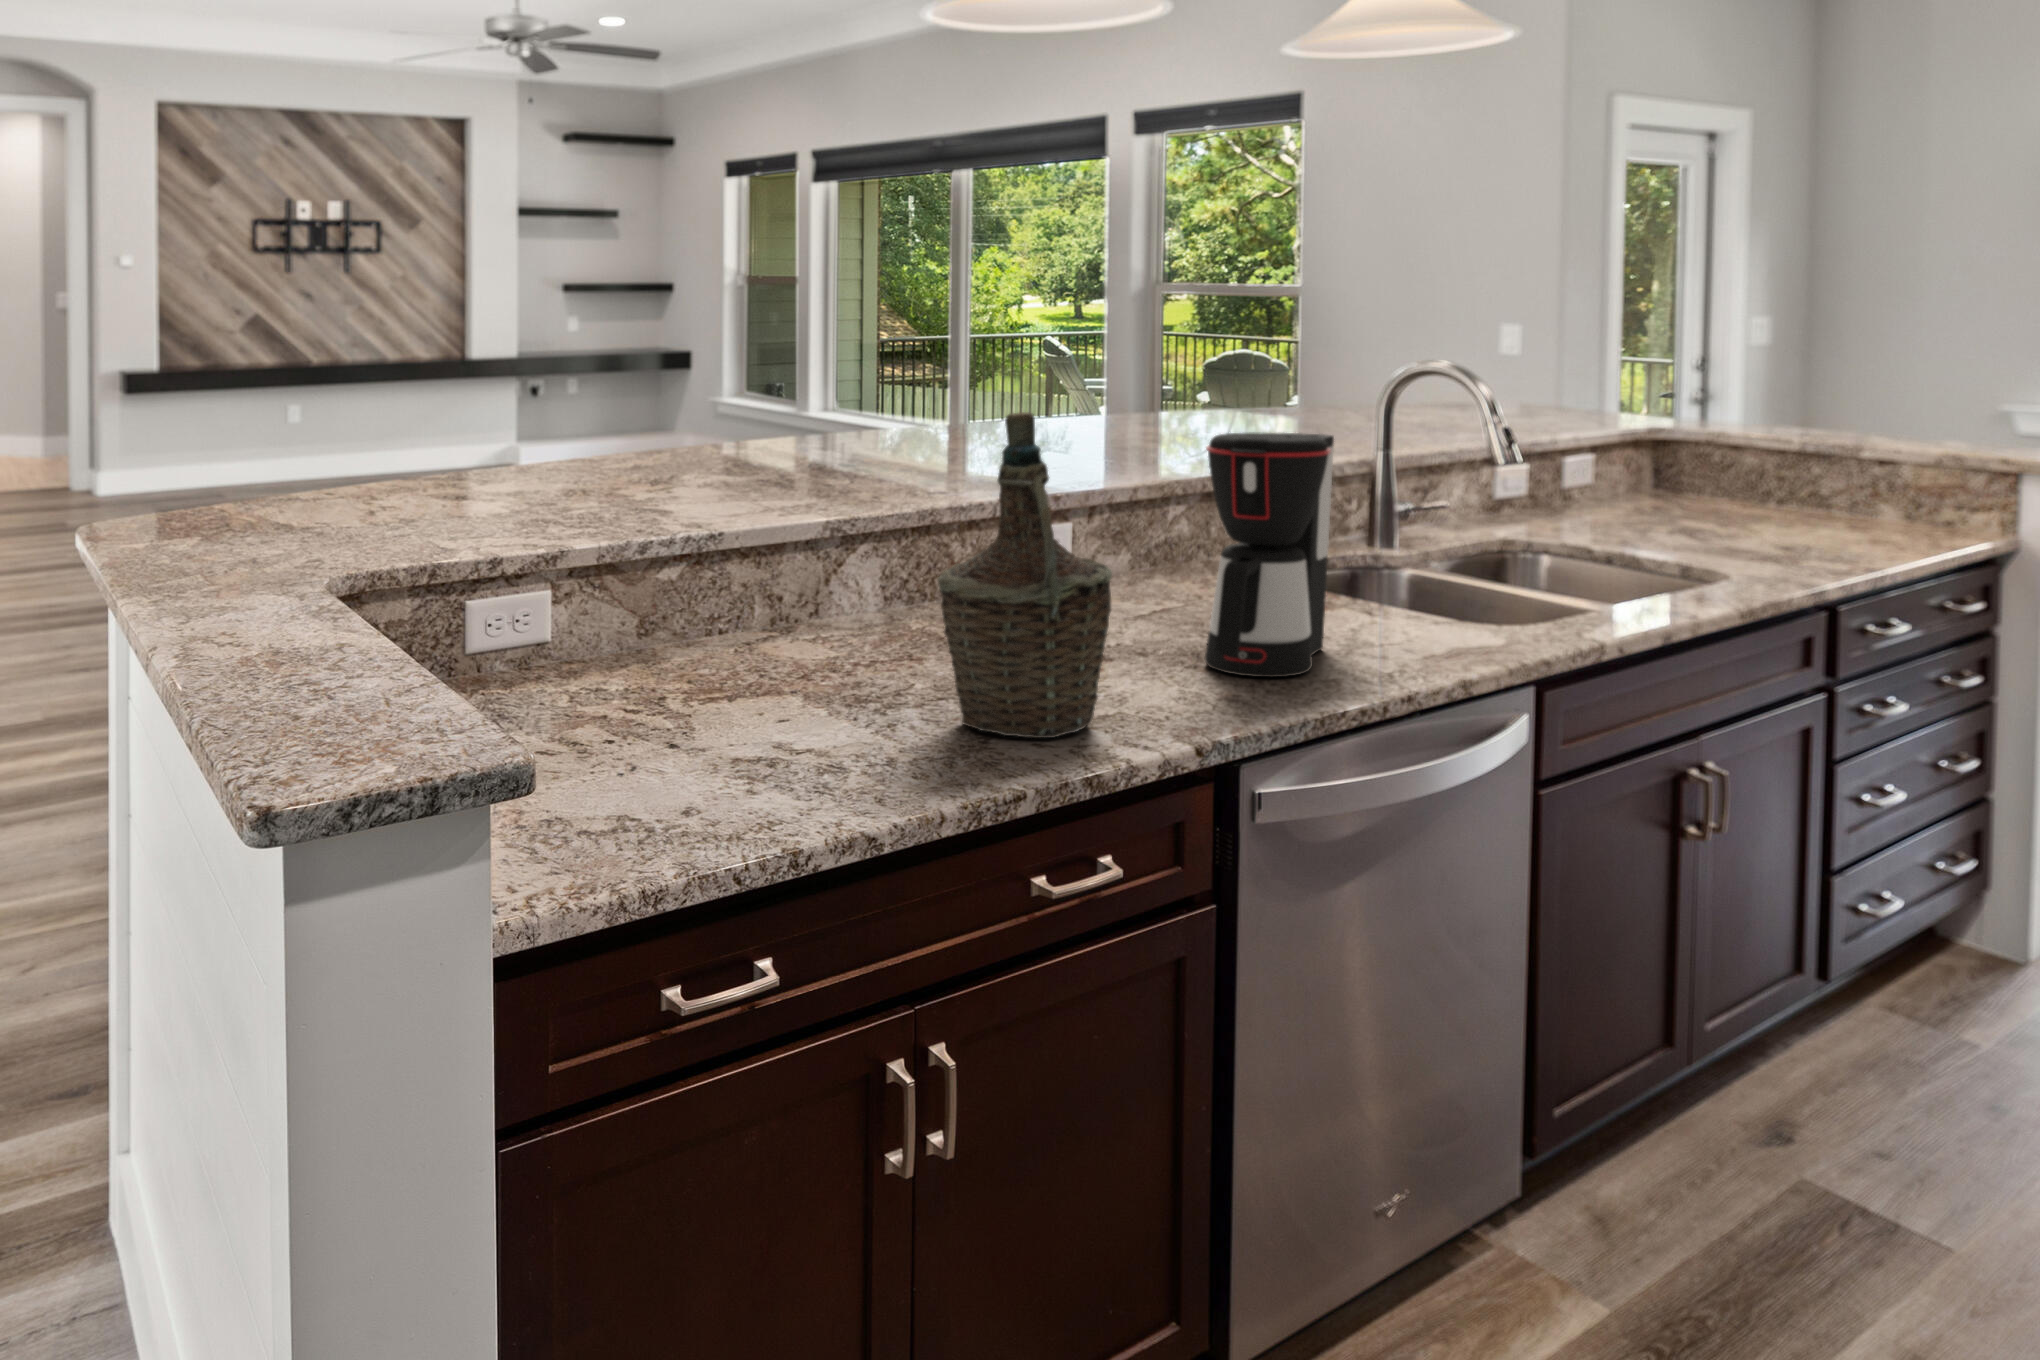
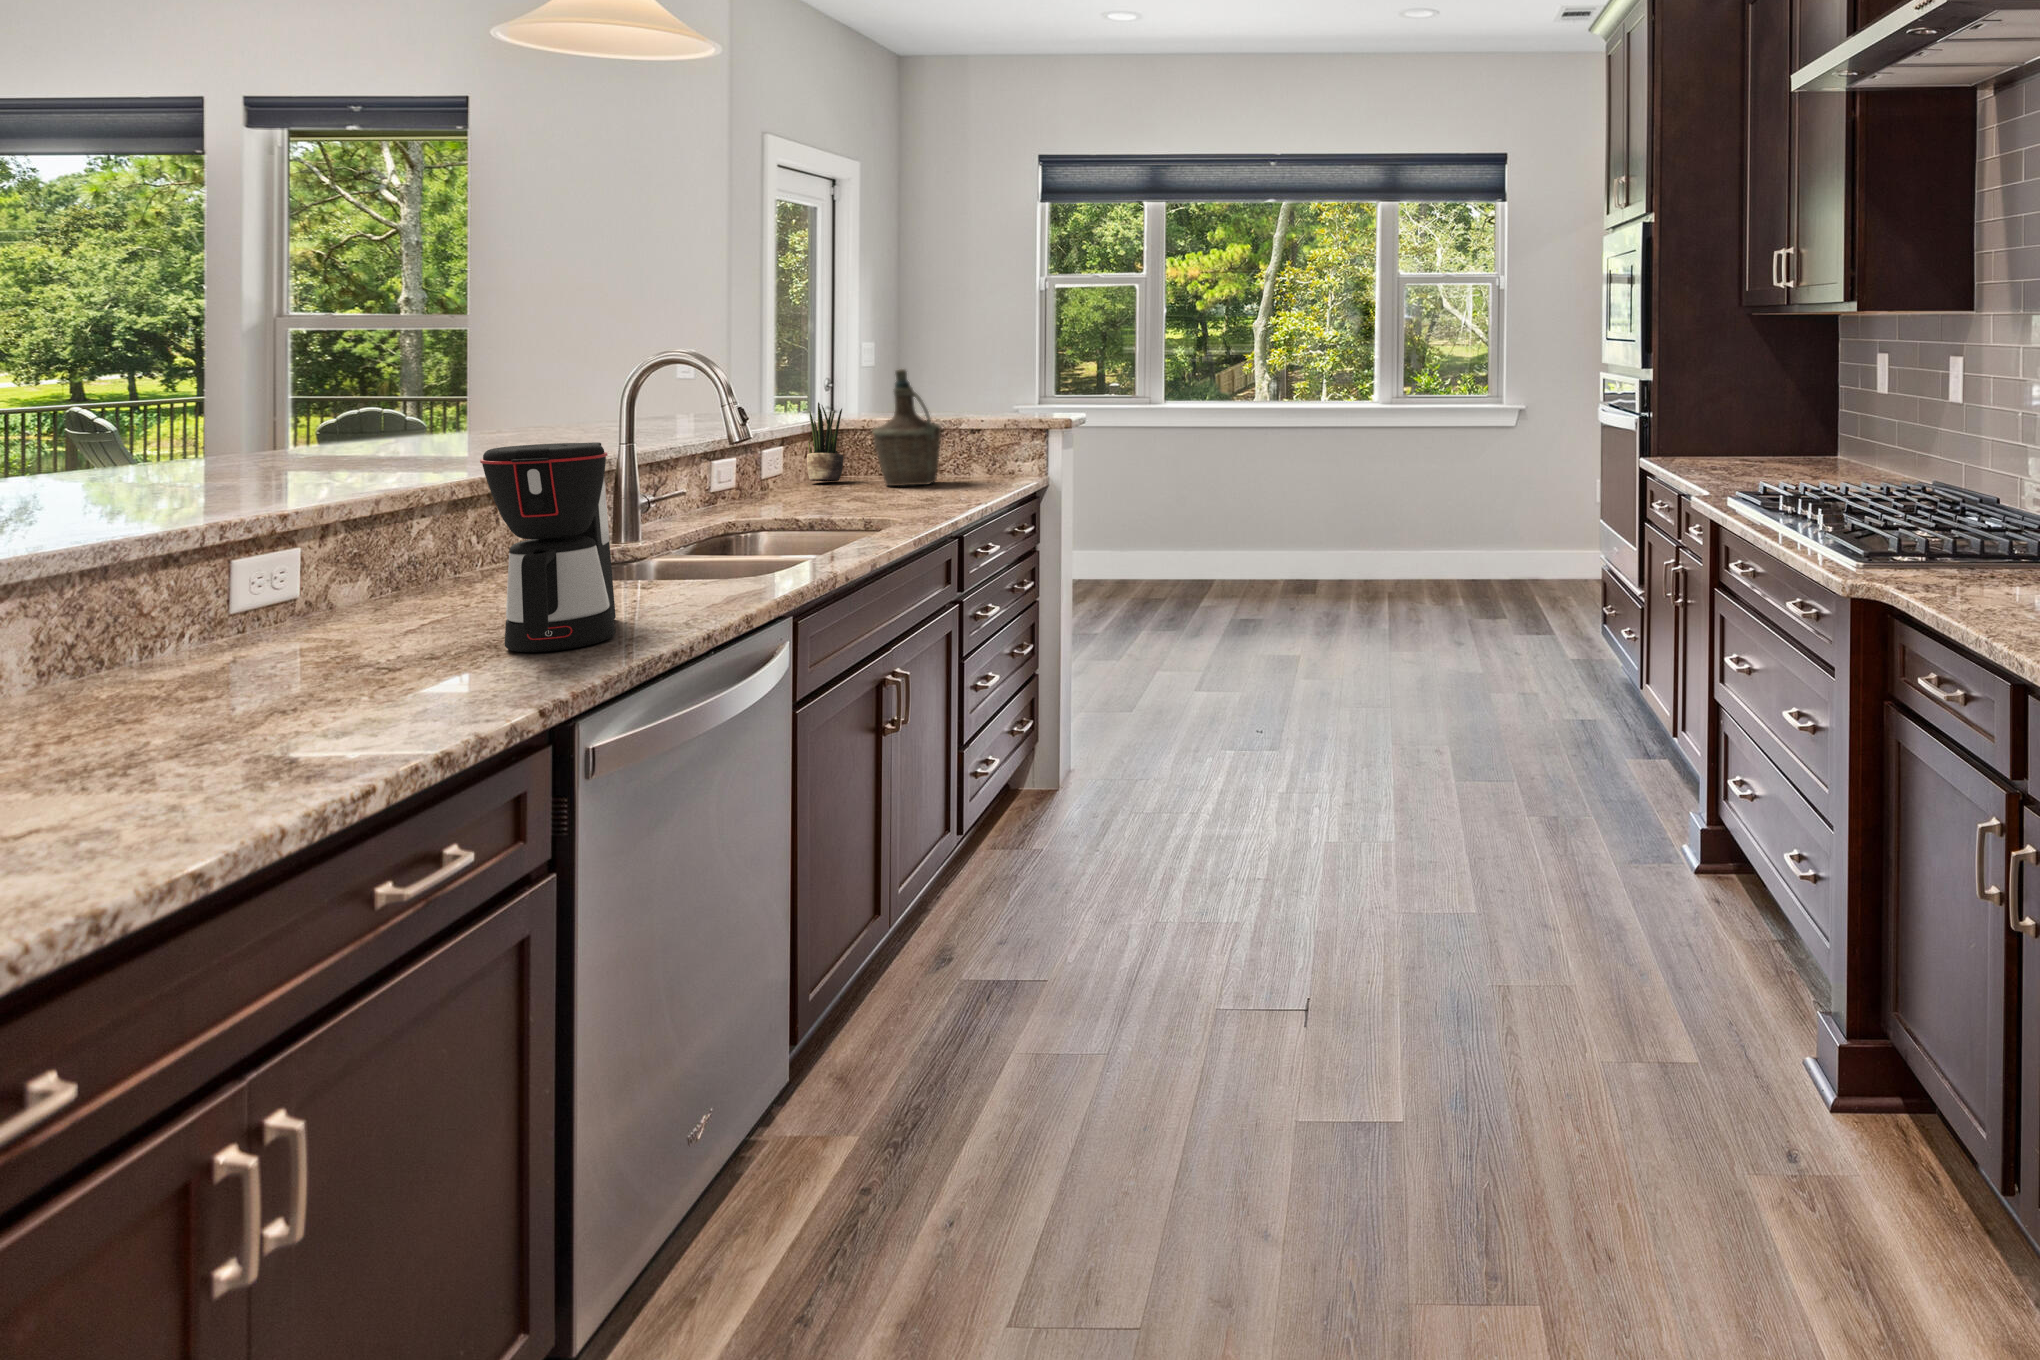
potted plant: none [1628,392,1688,504] -> present [807,402,843,481]
bottle: present [938,412,1112,738] -> present [873,369,941,486]

